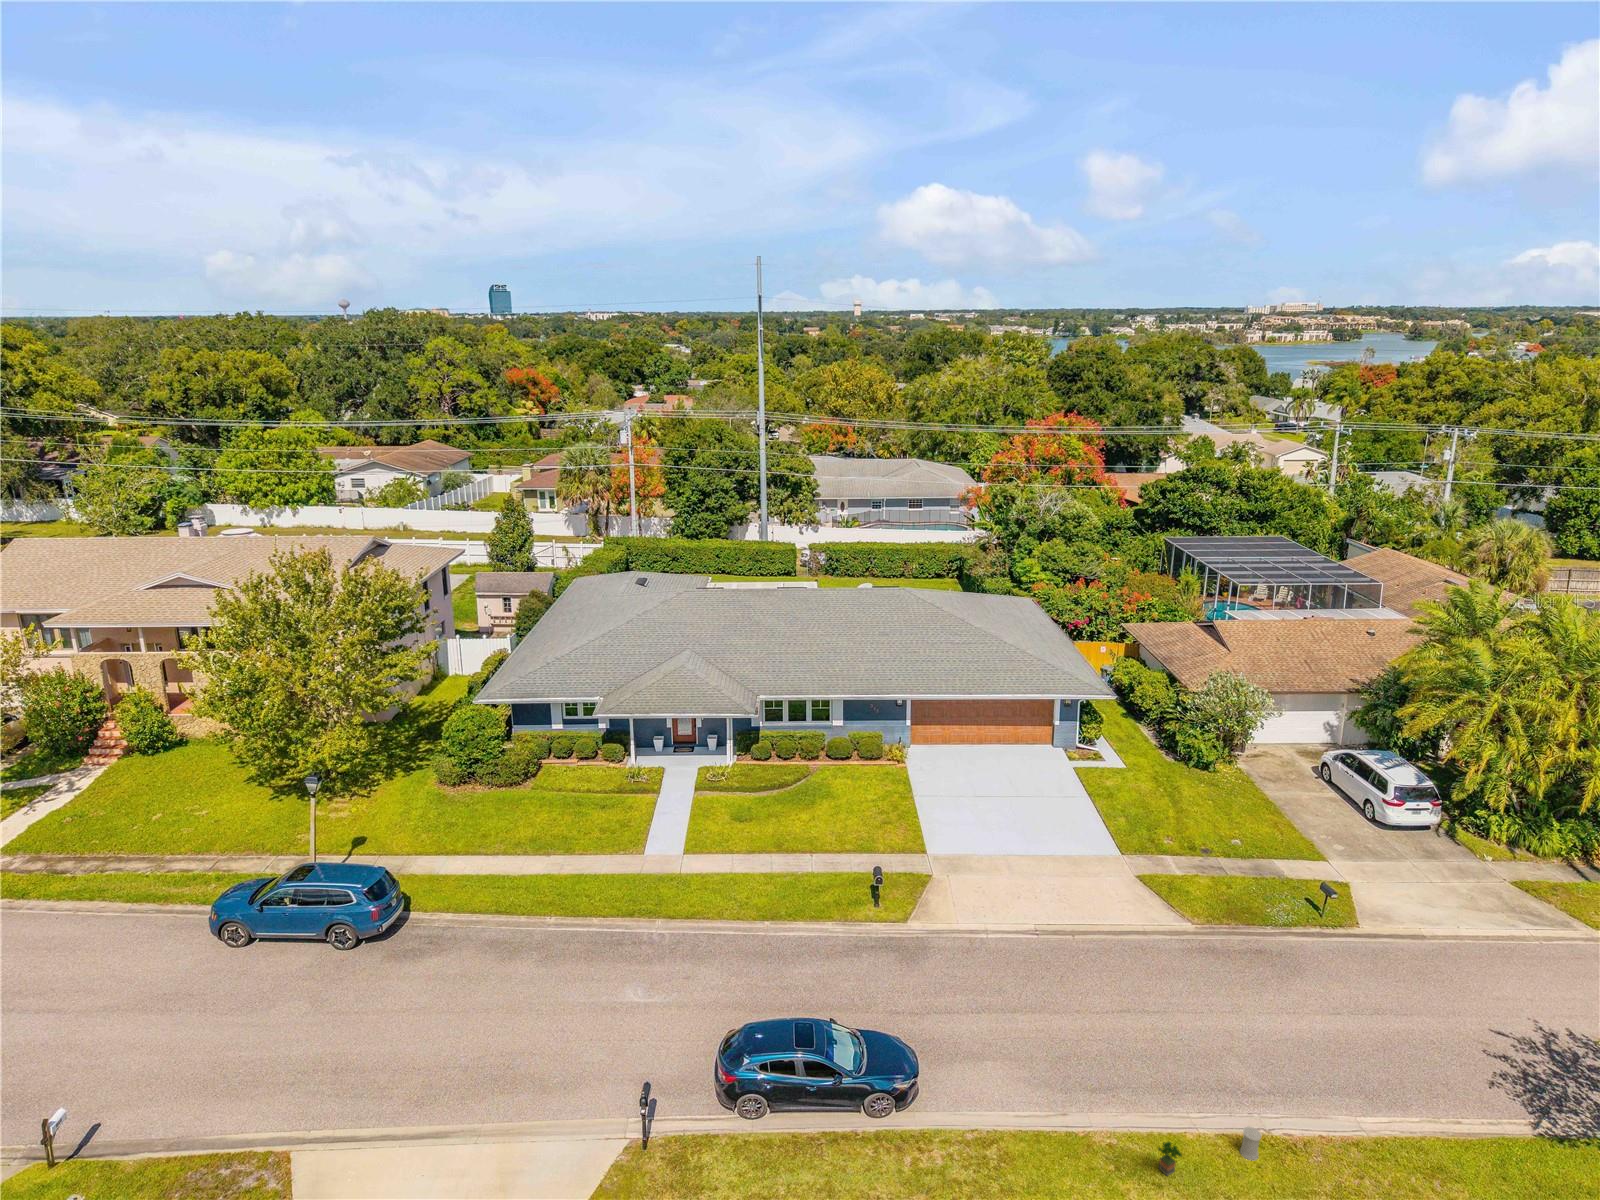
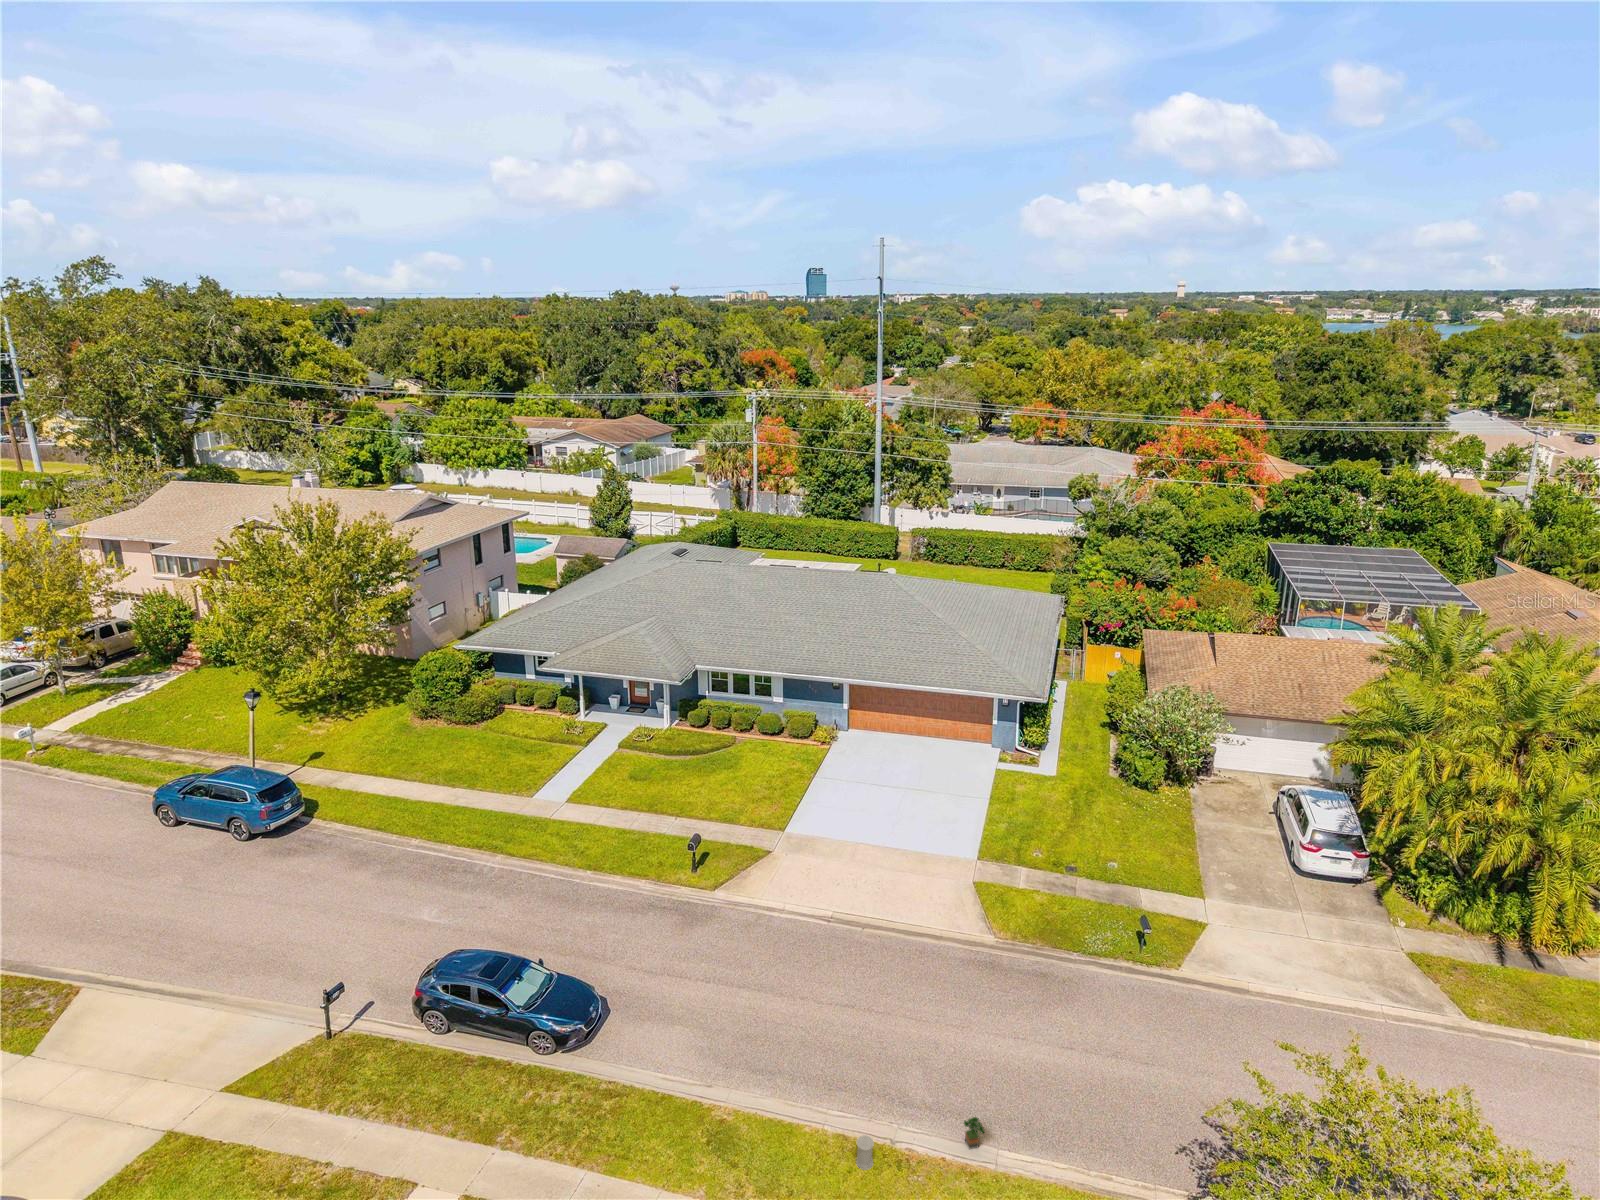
potted tree: present [1158,1142,1182,1176] -> present [964,1117,985,1149]

